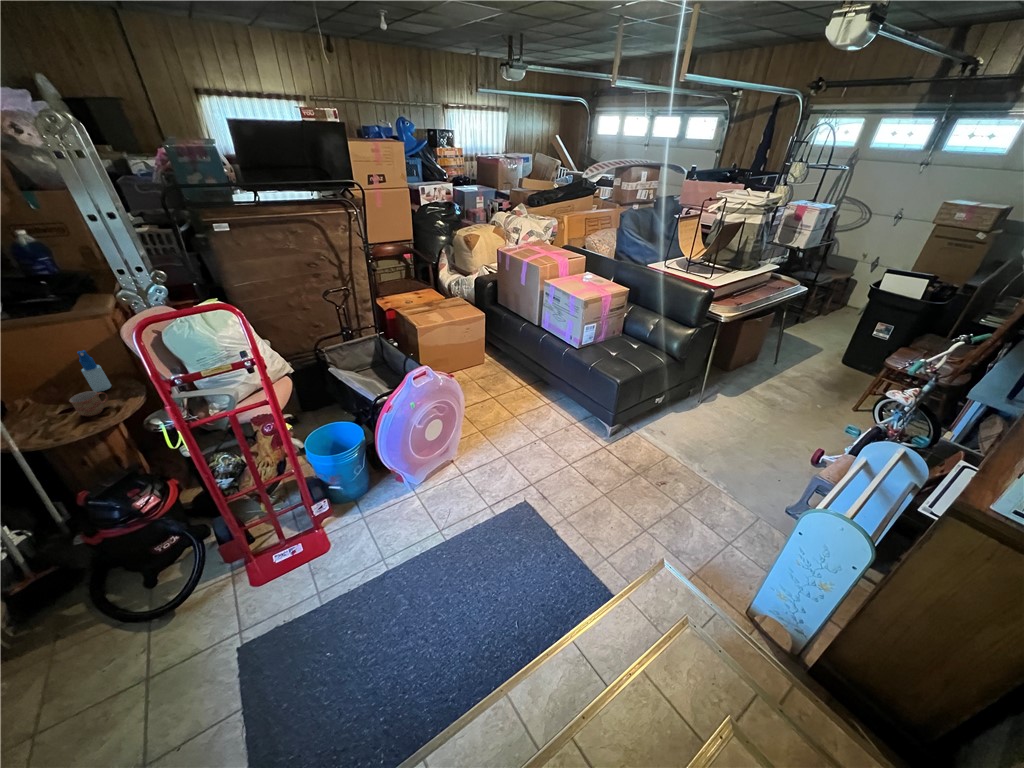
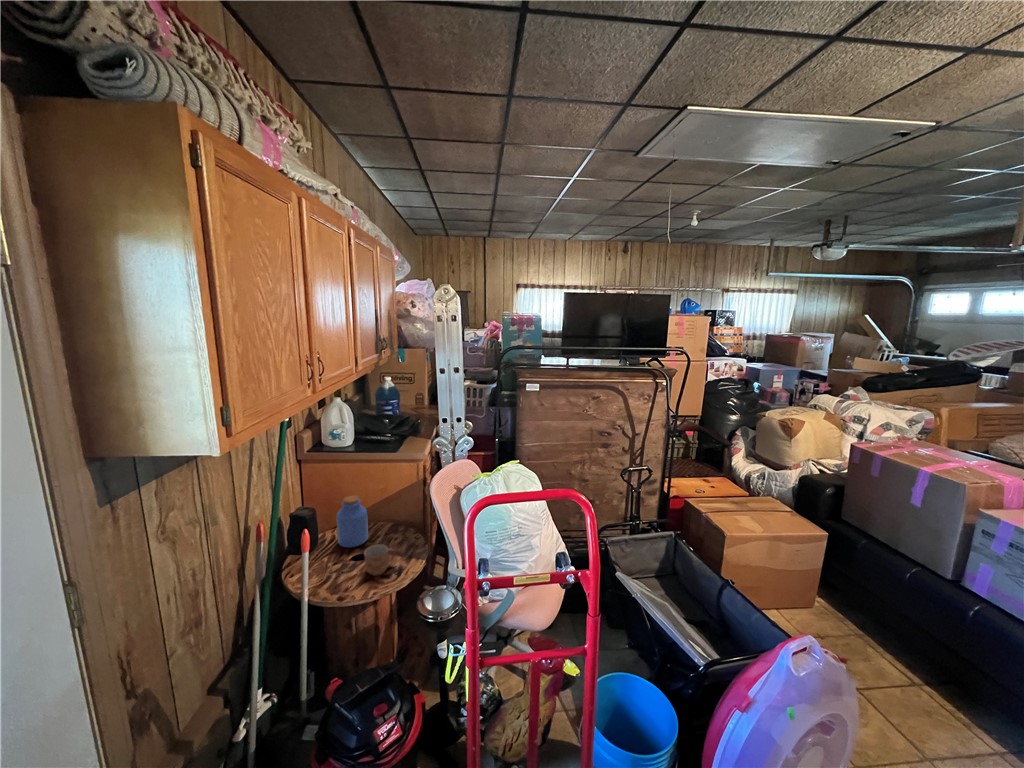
spray bottle: present [77,350,111,392] -> none [384,496,400,543]
jar: none [19,358,72,406] -> present [337,495,368,547]

